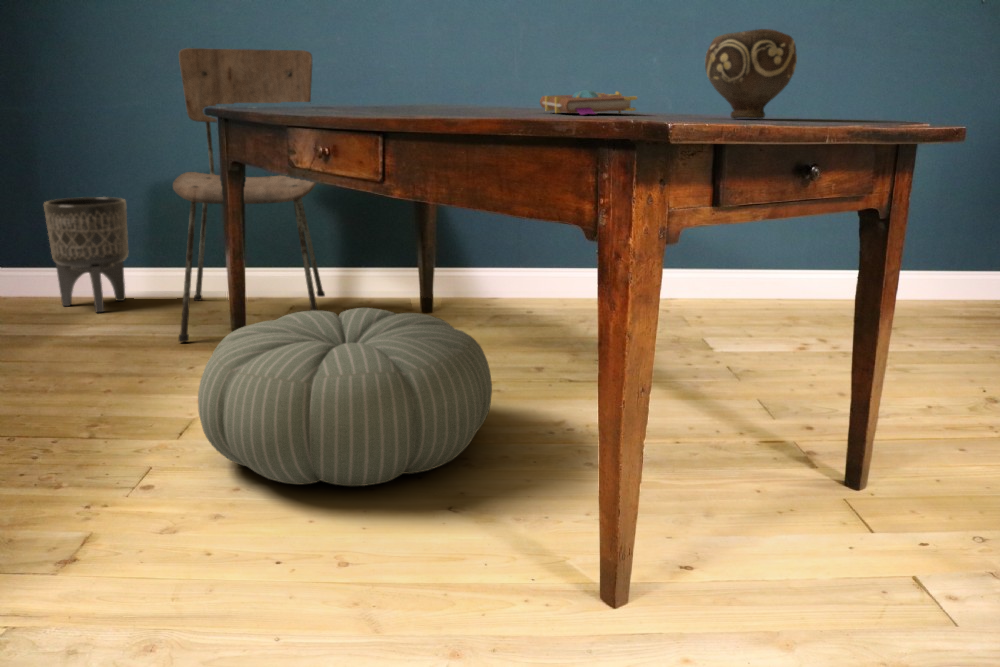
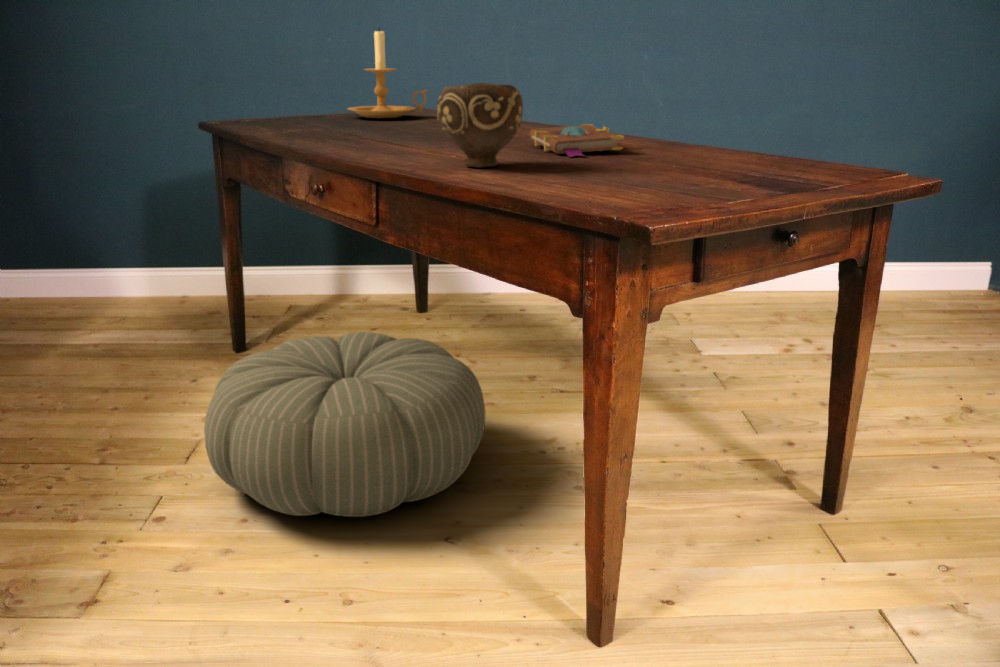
candle holder: none [354,13,436,105] -> present [348,30,427,119]
bowl: present [705,29,797,119] -> present [437,83,523,167]
dining chair: present [173,48,325,342] -> none [172,54,323,350]
planter: present [44,197,128,312] -> none [45,201,129,316]

